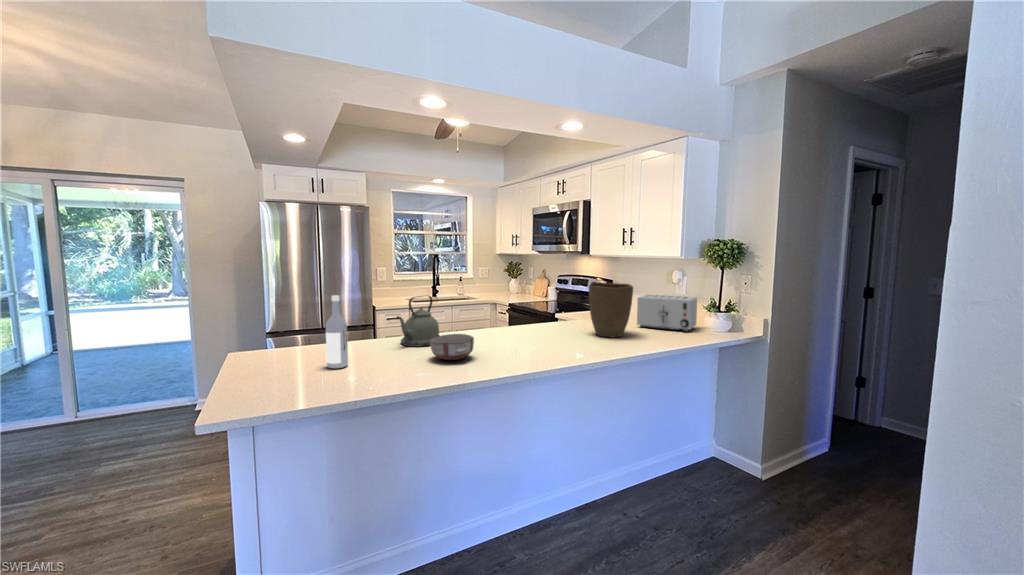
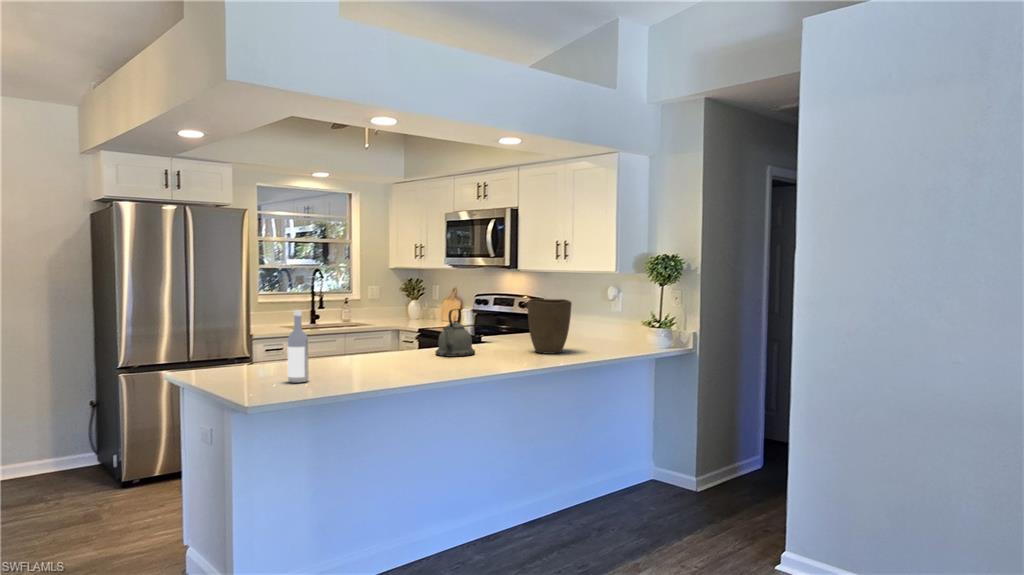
toaster: present [637,294,697,332] -> none [574,312,632,347]
kettle: present [397,296,439,347] -> present [435,309,475,357]
ceramic bowl: present [430,334,474,360] -> none [385,349,429,373]

